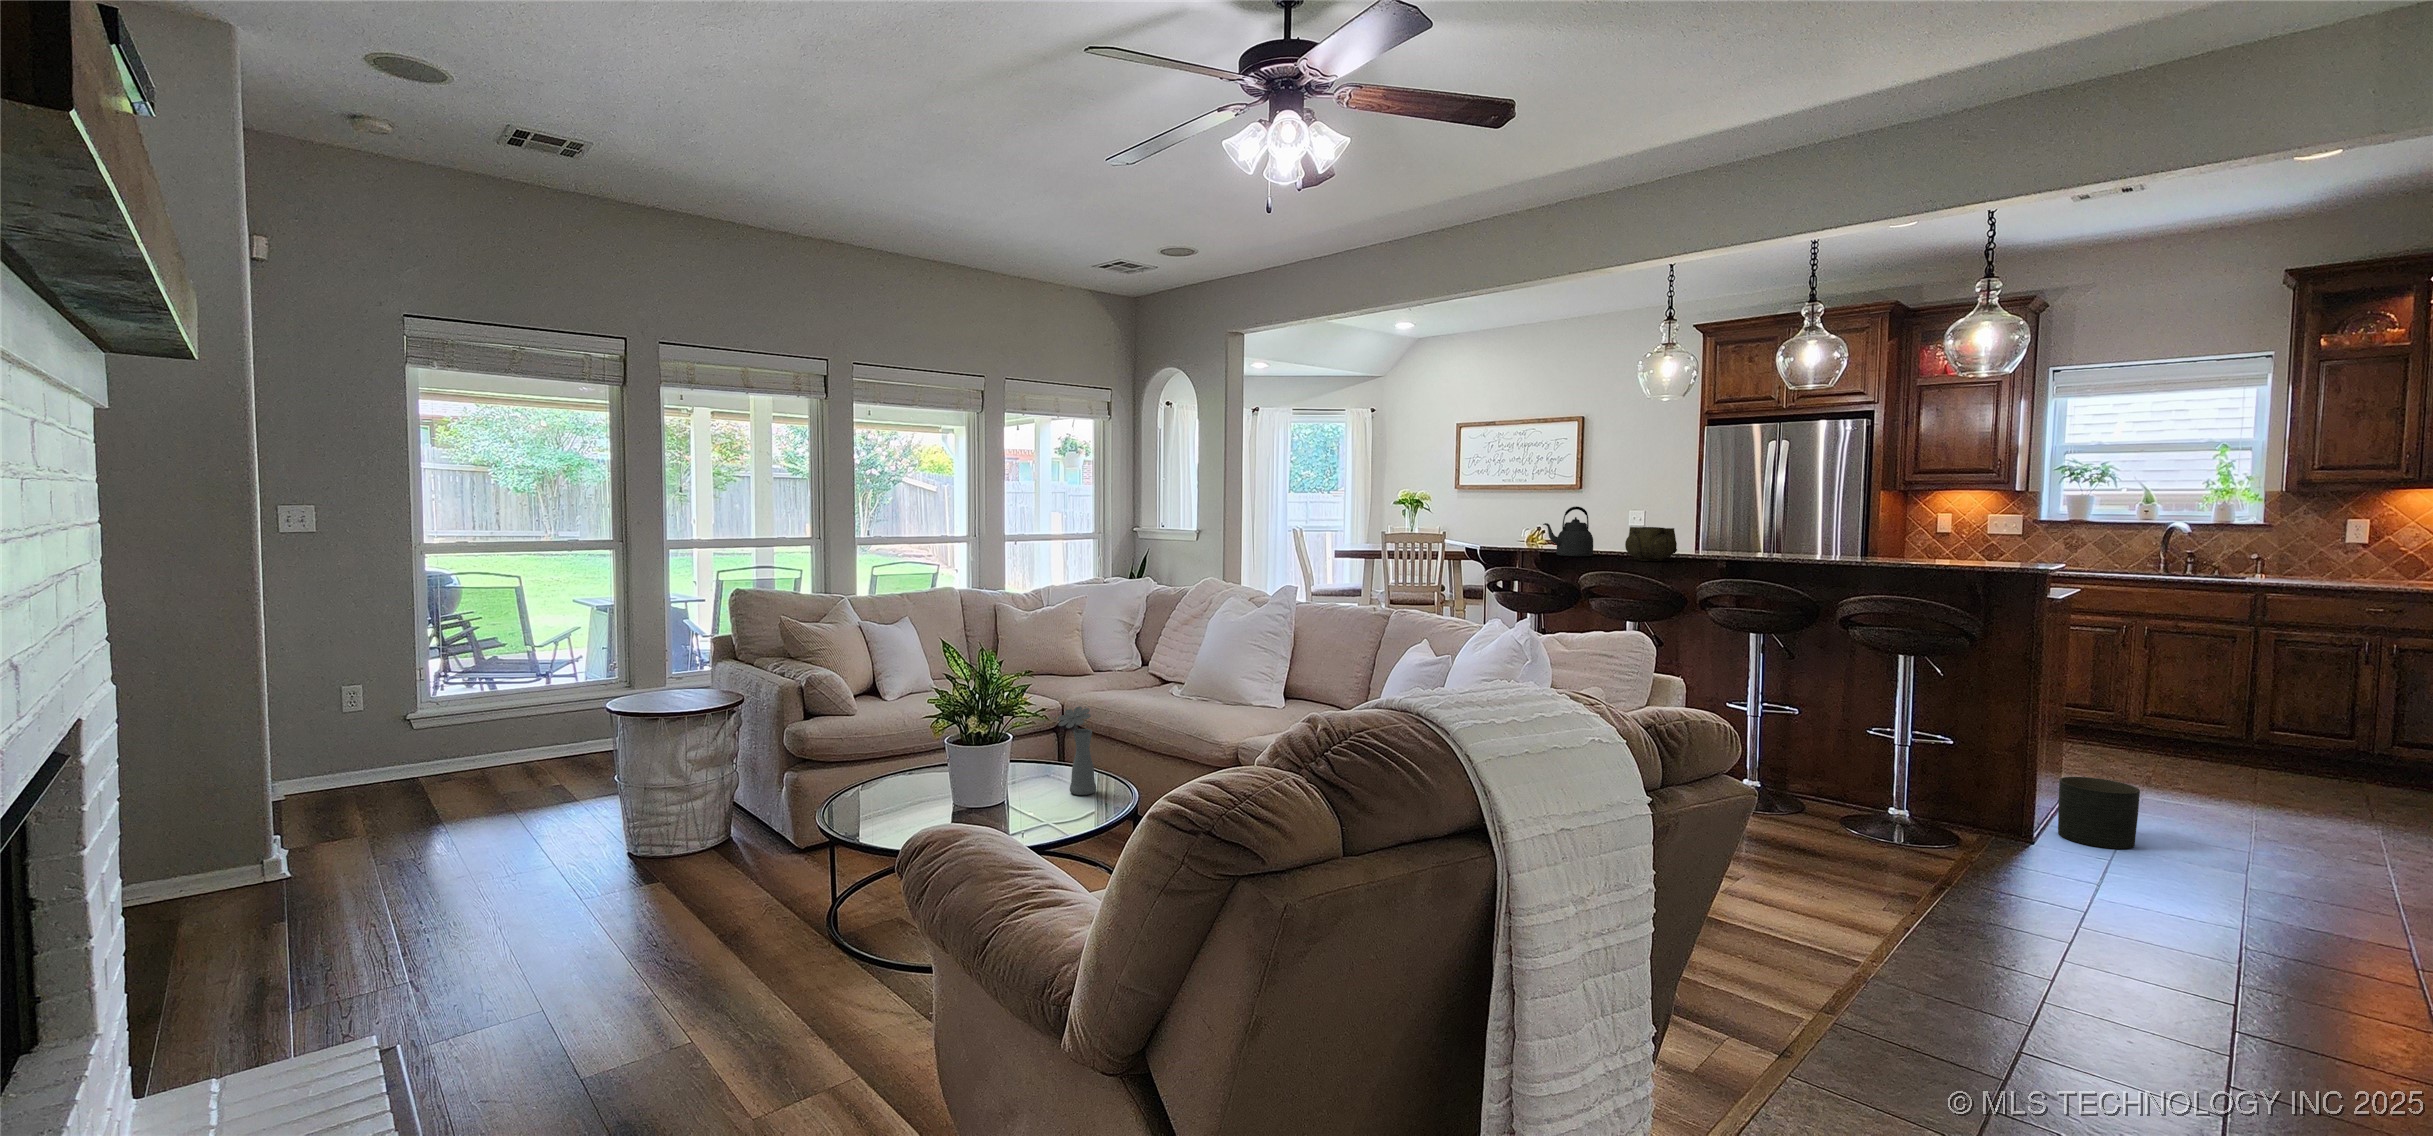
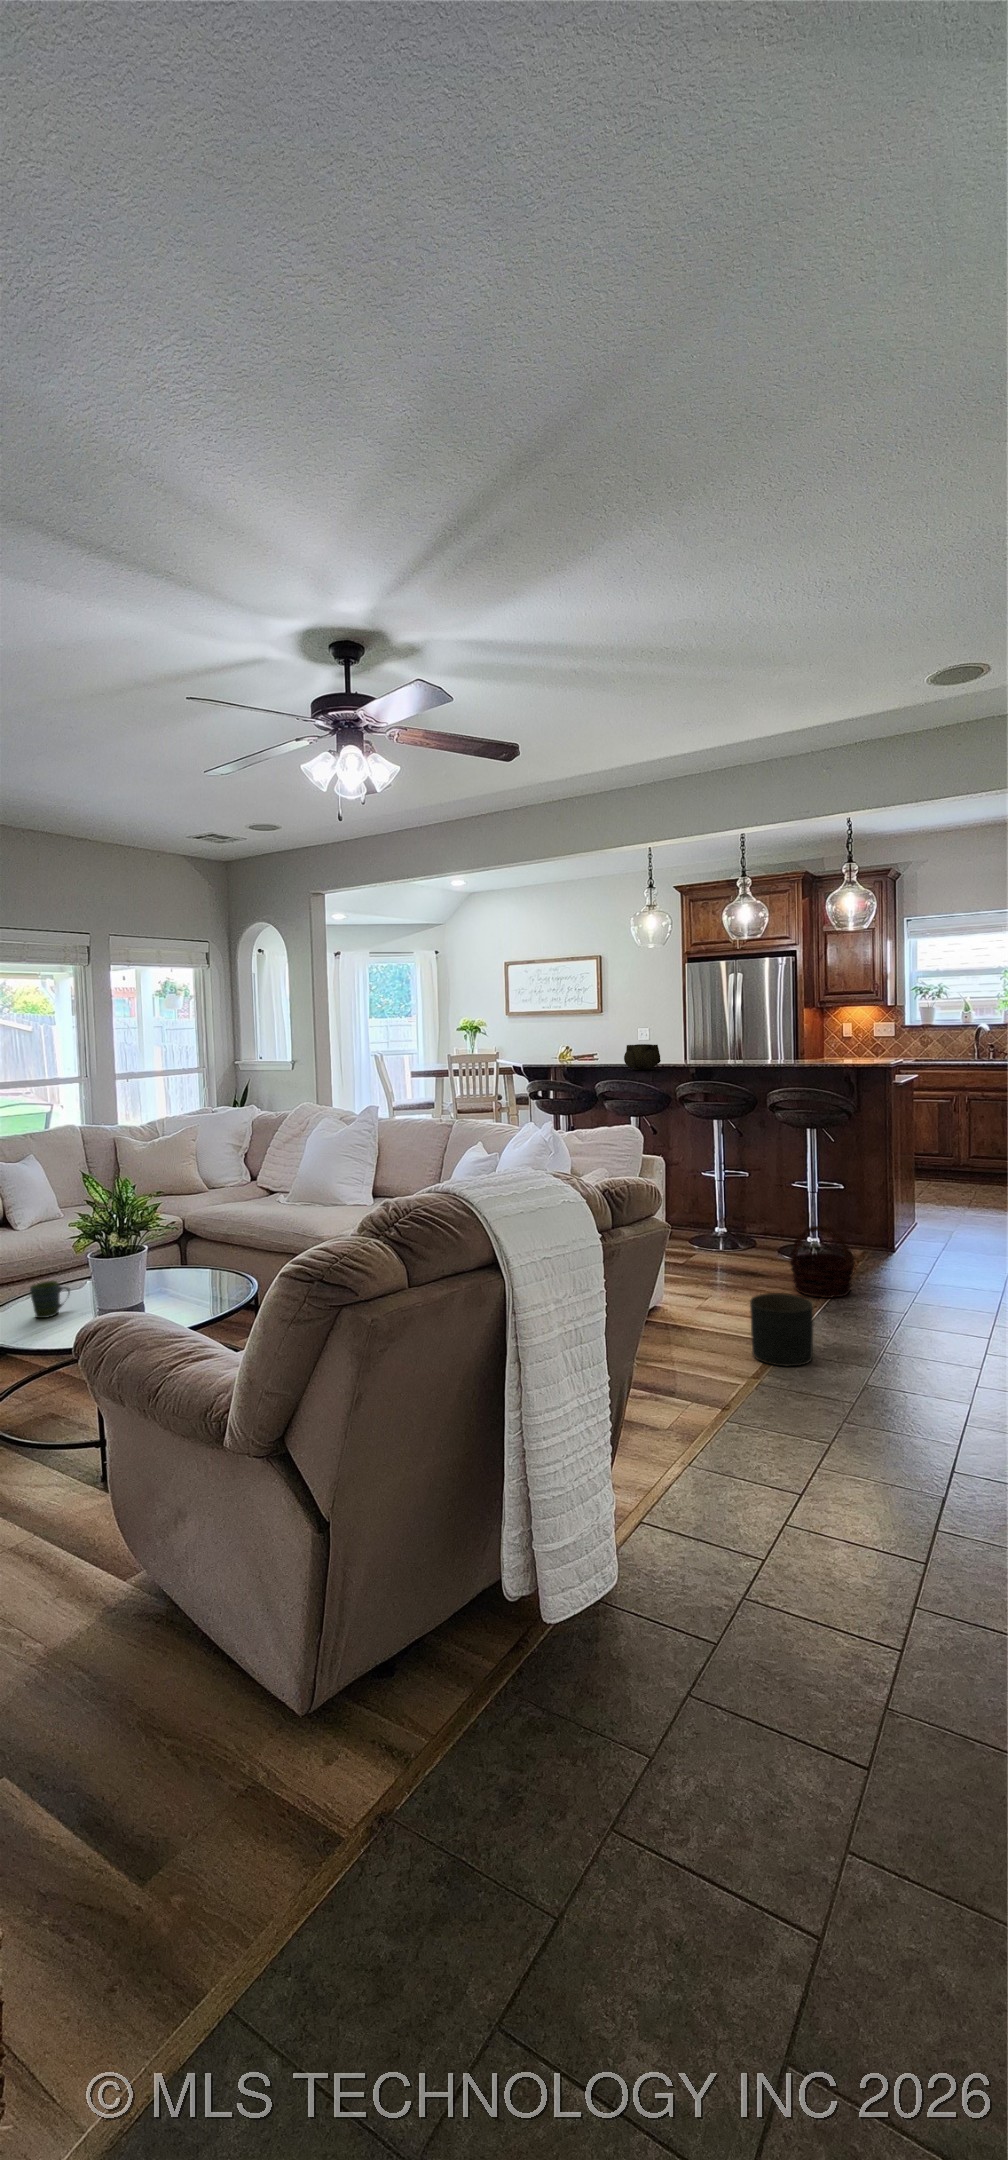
kettle: present [1543,506,1593,556] -> none [564,1031,602,1069]
vase: present [1058,706,1096,795] -> none [185,1215,221,1286]
mug: none [876,771,921,815] -> present [30,1281,70,1318]
planter: present [2058,777,2140,849] -> present [750,1293,813,1366]
basket: none [1866,793,1974,900] -> present [790,1225,855,1298]

